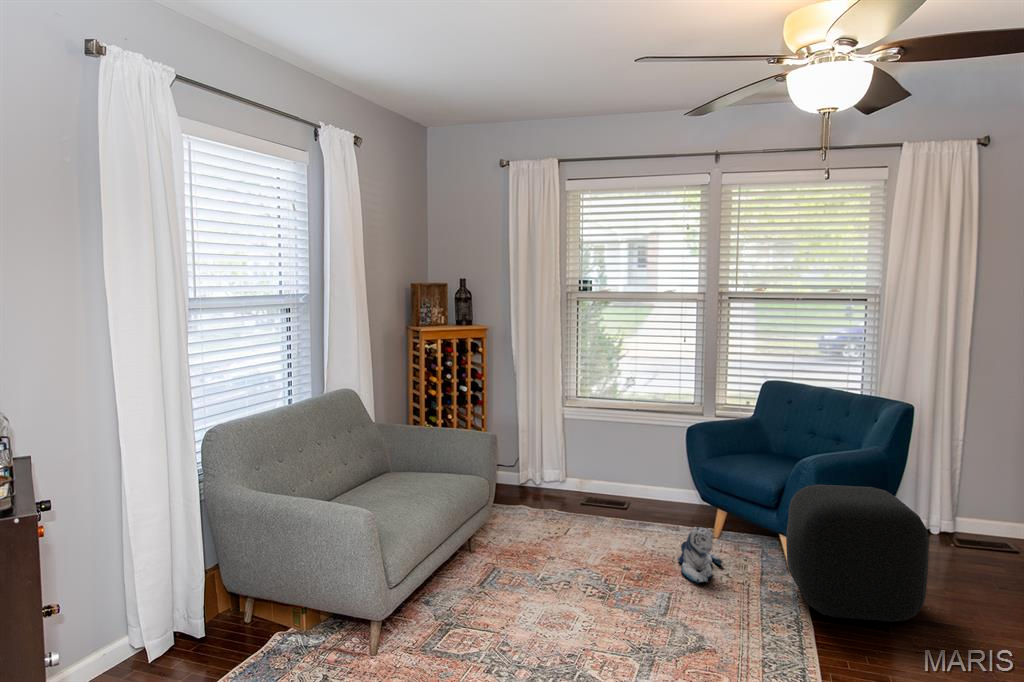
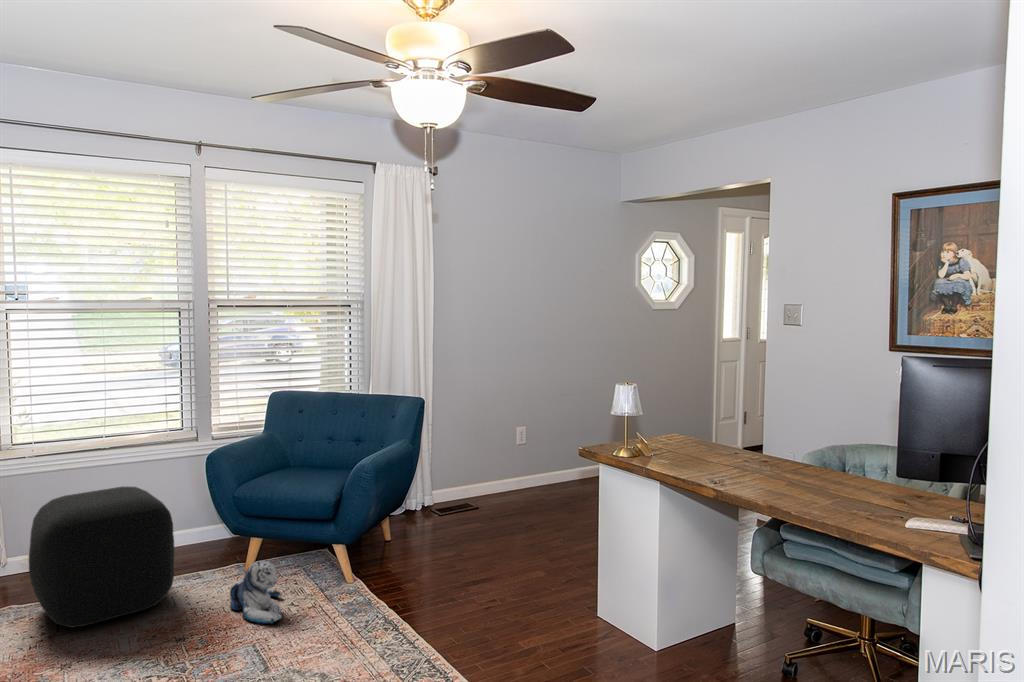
ottoman: present [786,485,929,622] -> present [29,487,174,628]

